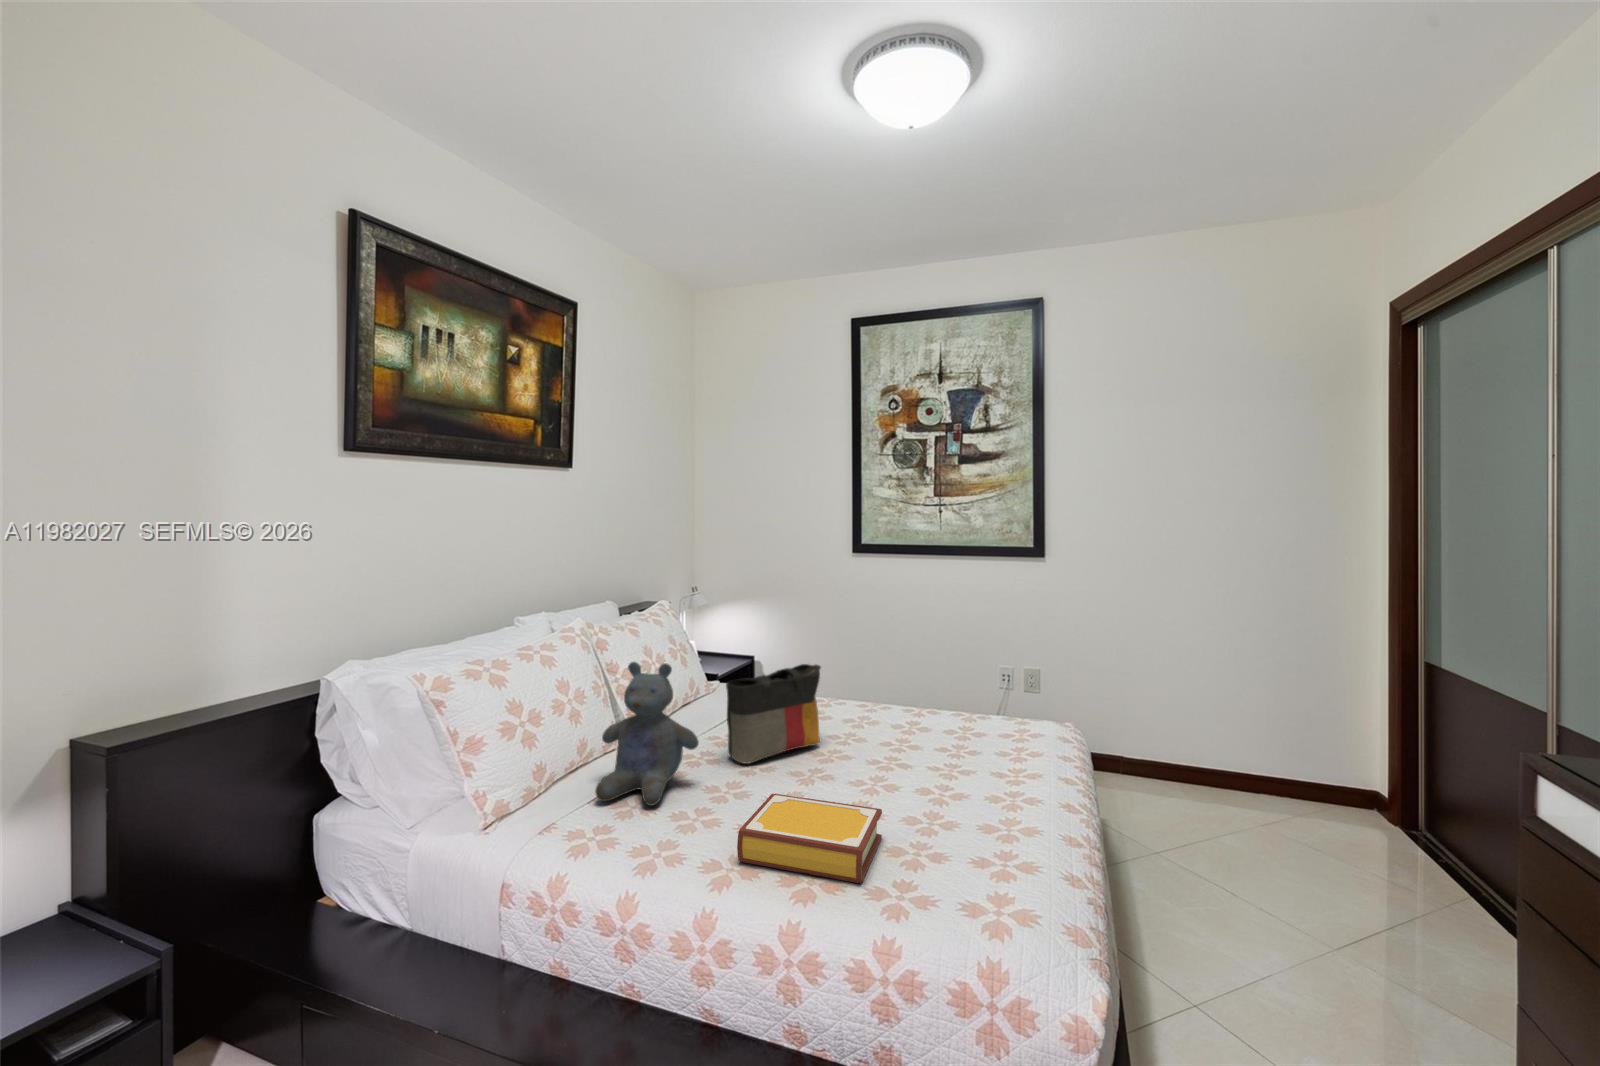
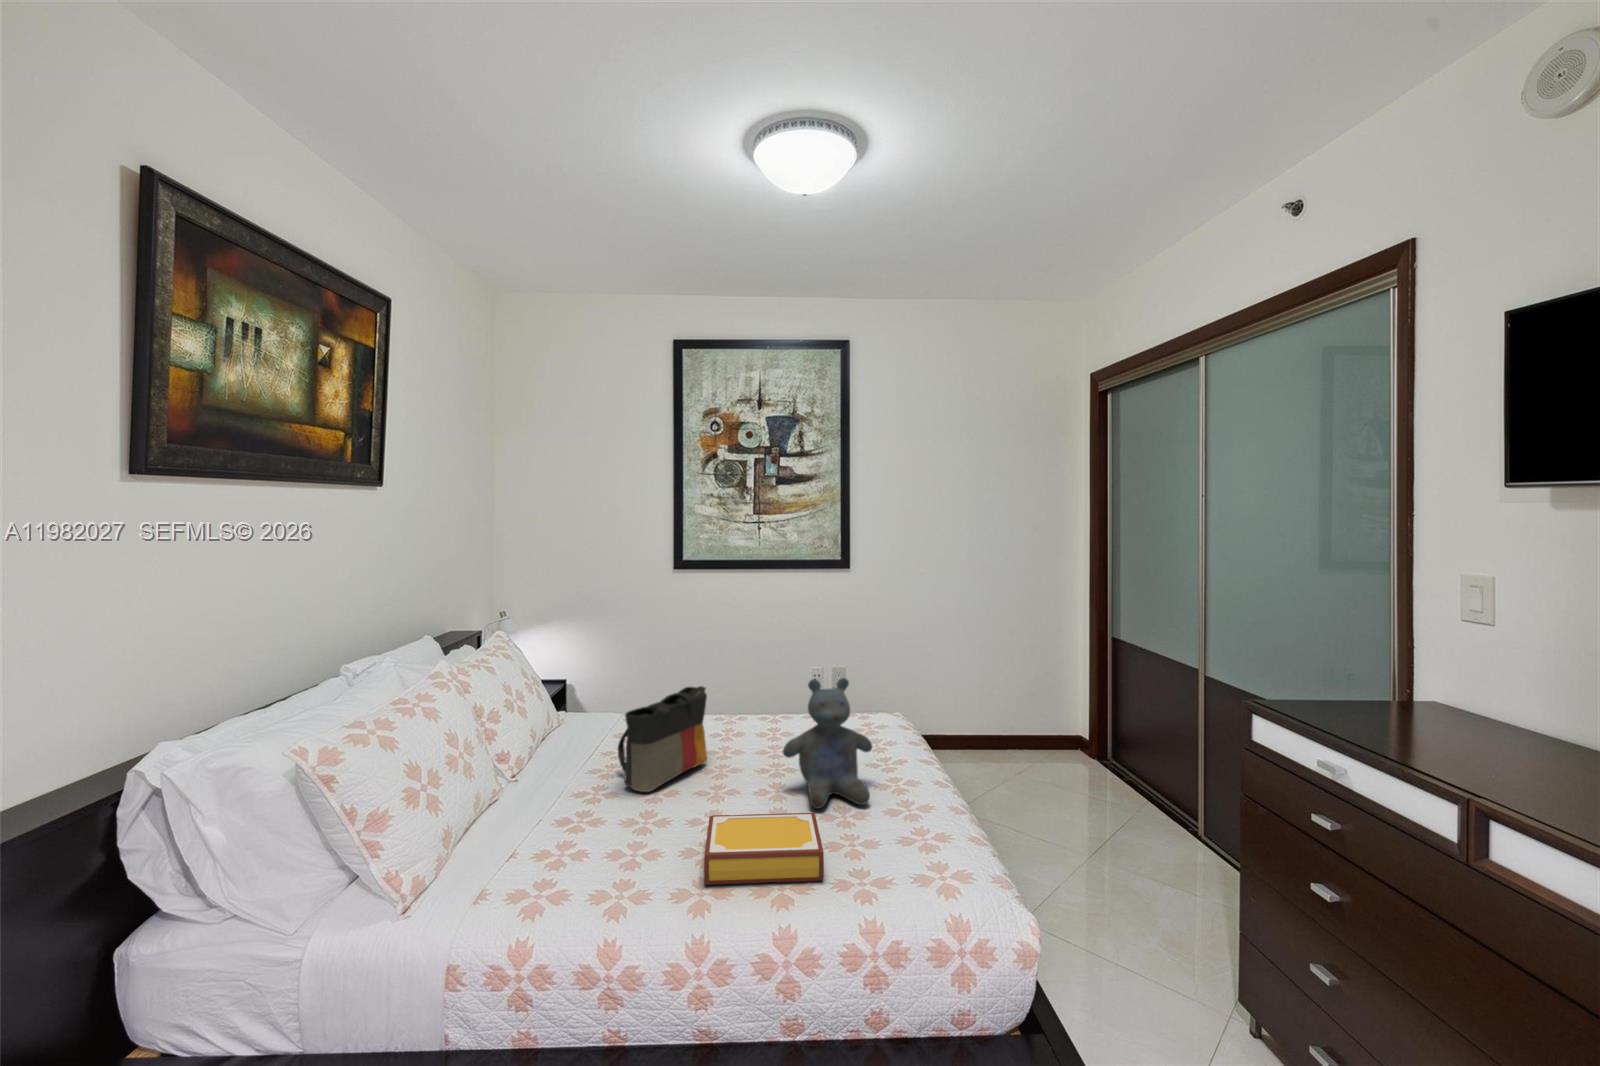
stuffed bear: present [595,662,699,806] -> present [783,678,872,809]

